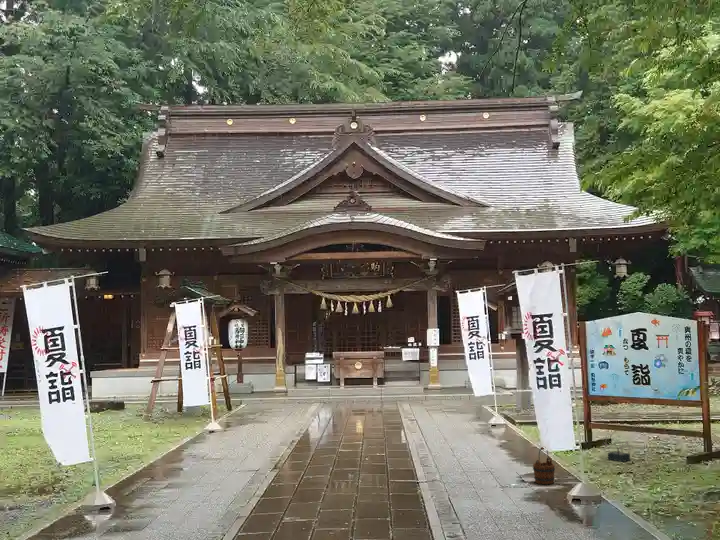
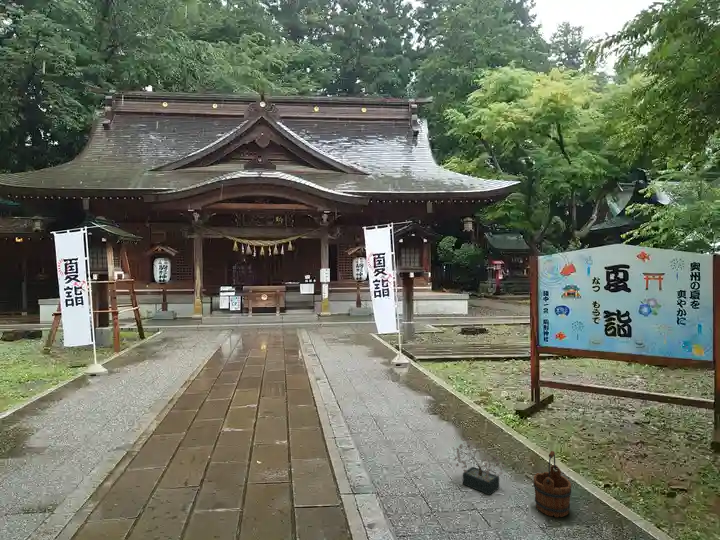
decorative plant: present [605,435,633,462] -> present [455,436,505,495]

